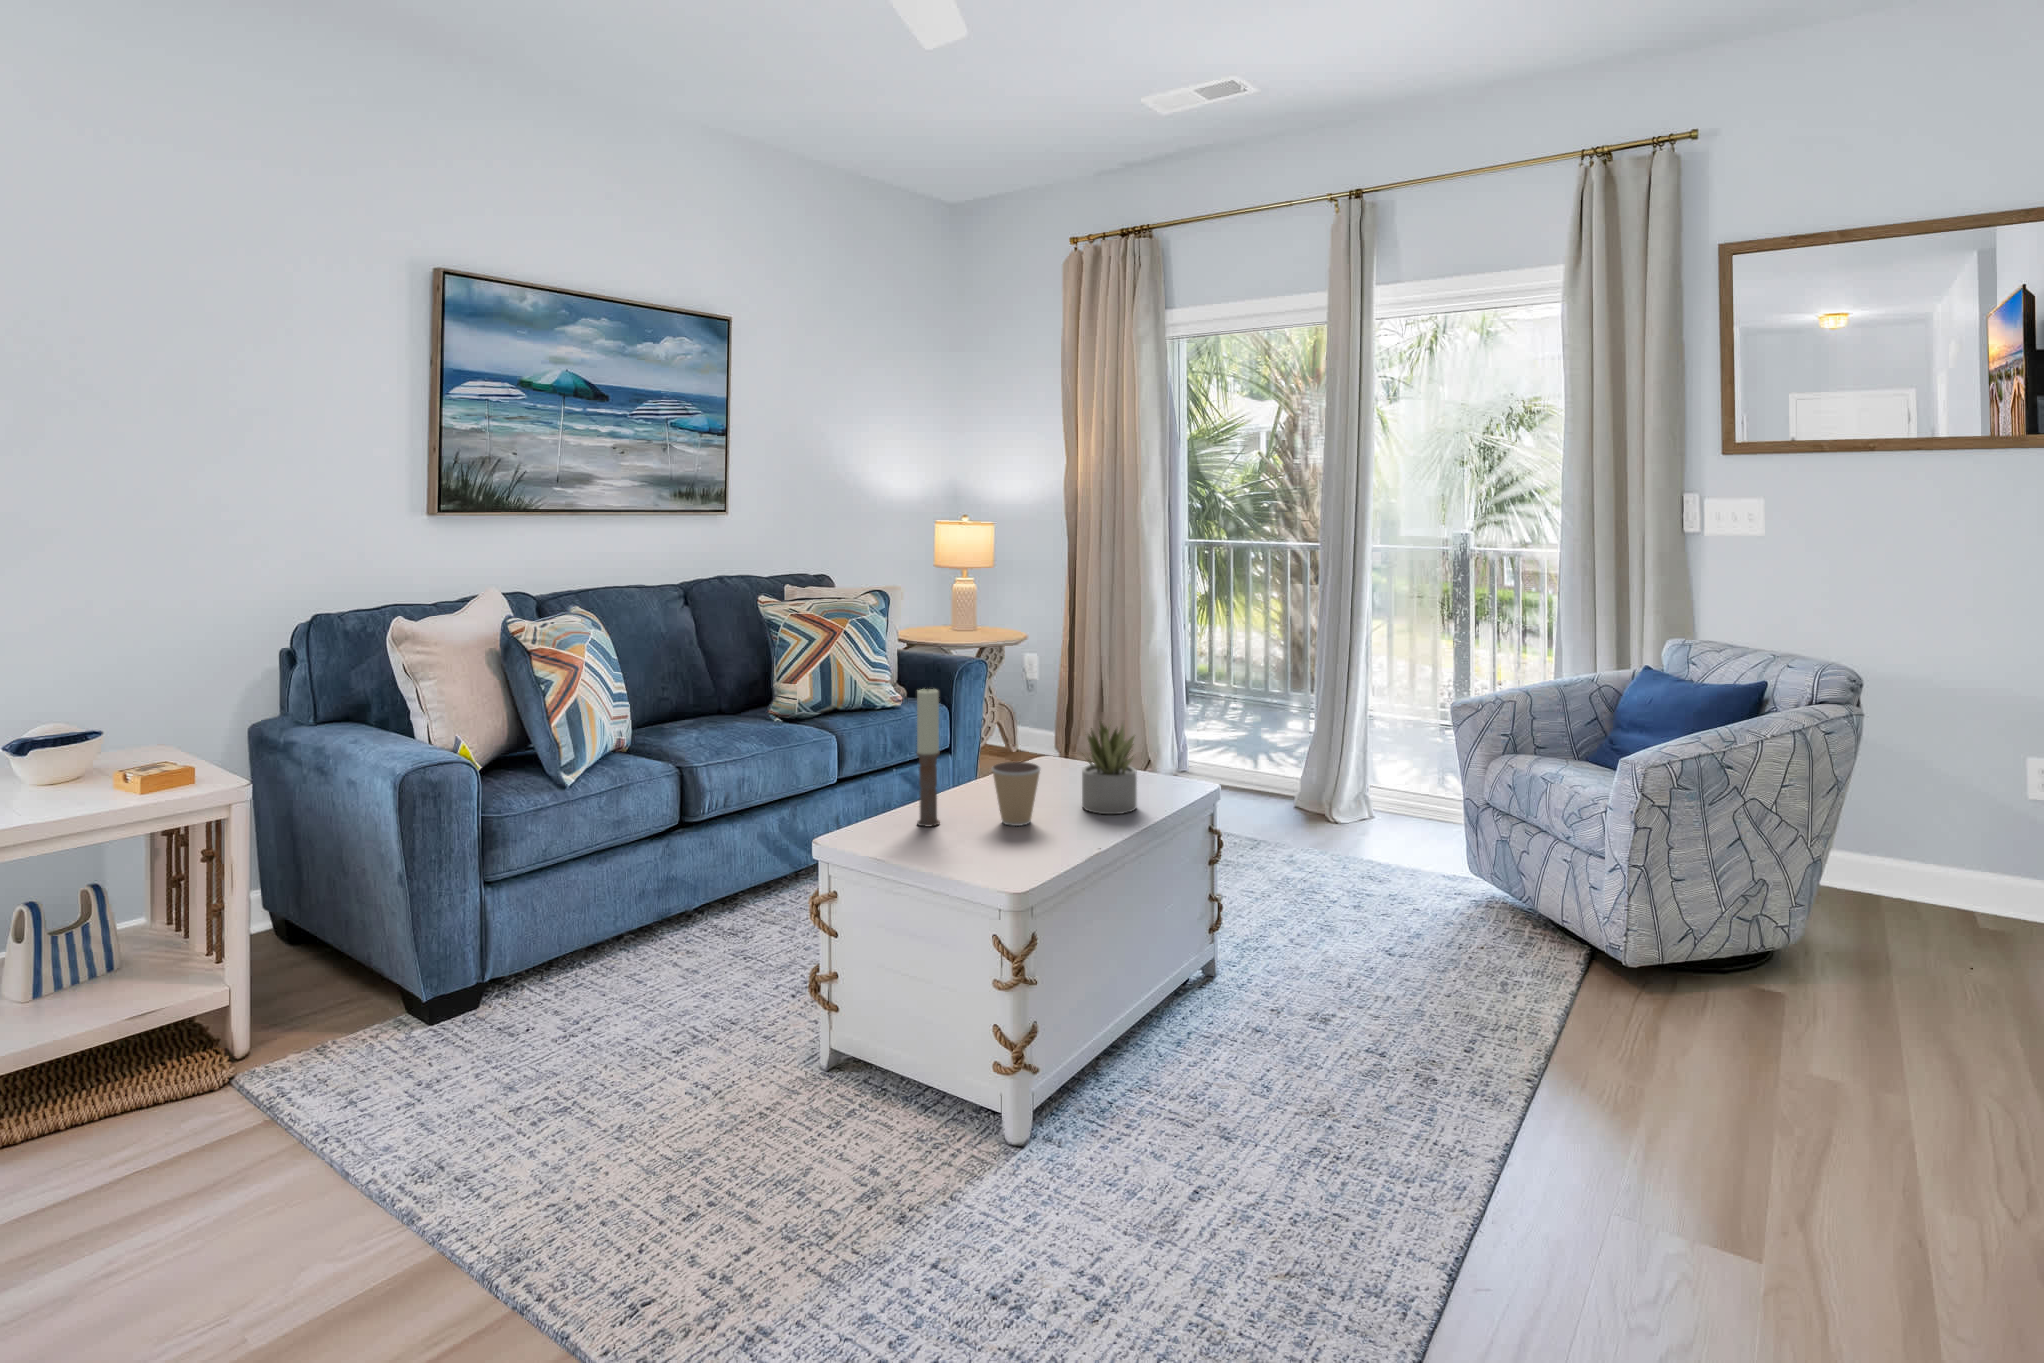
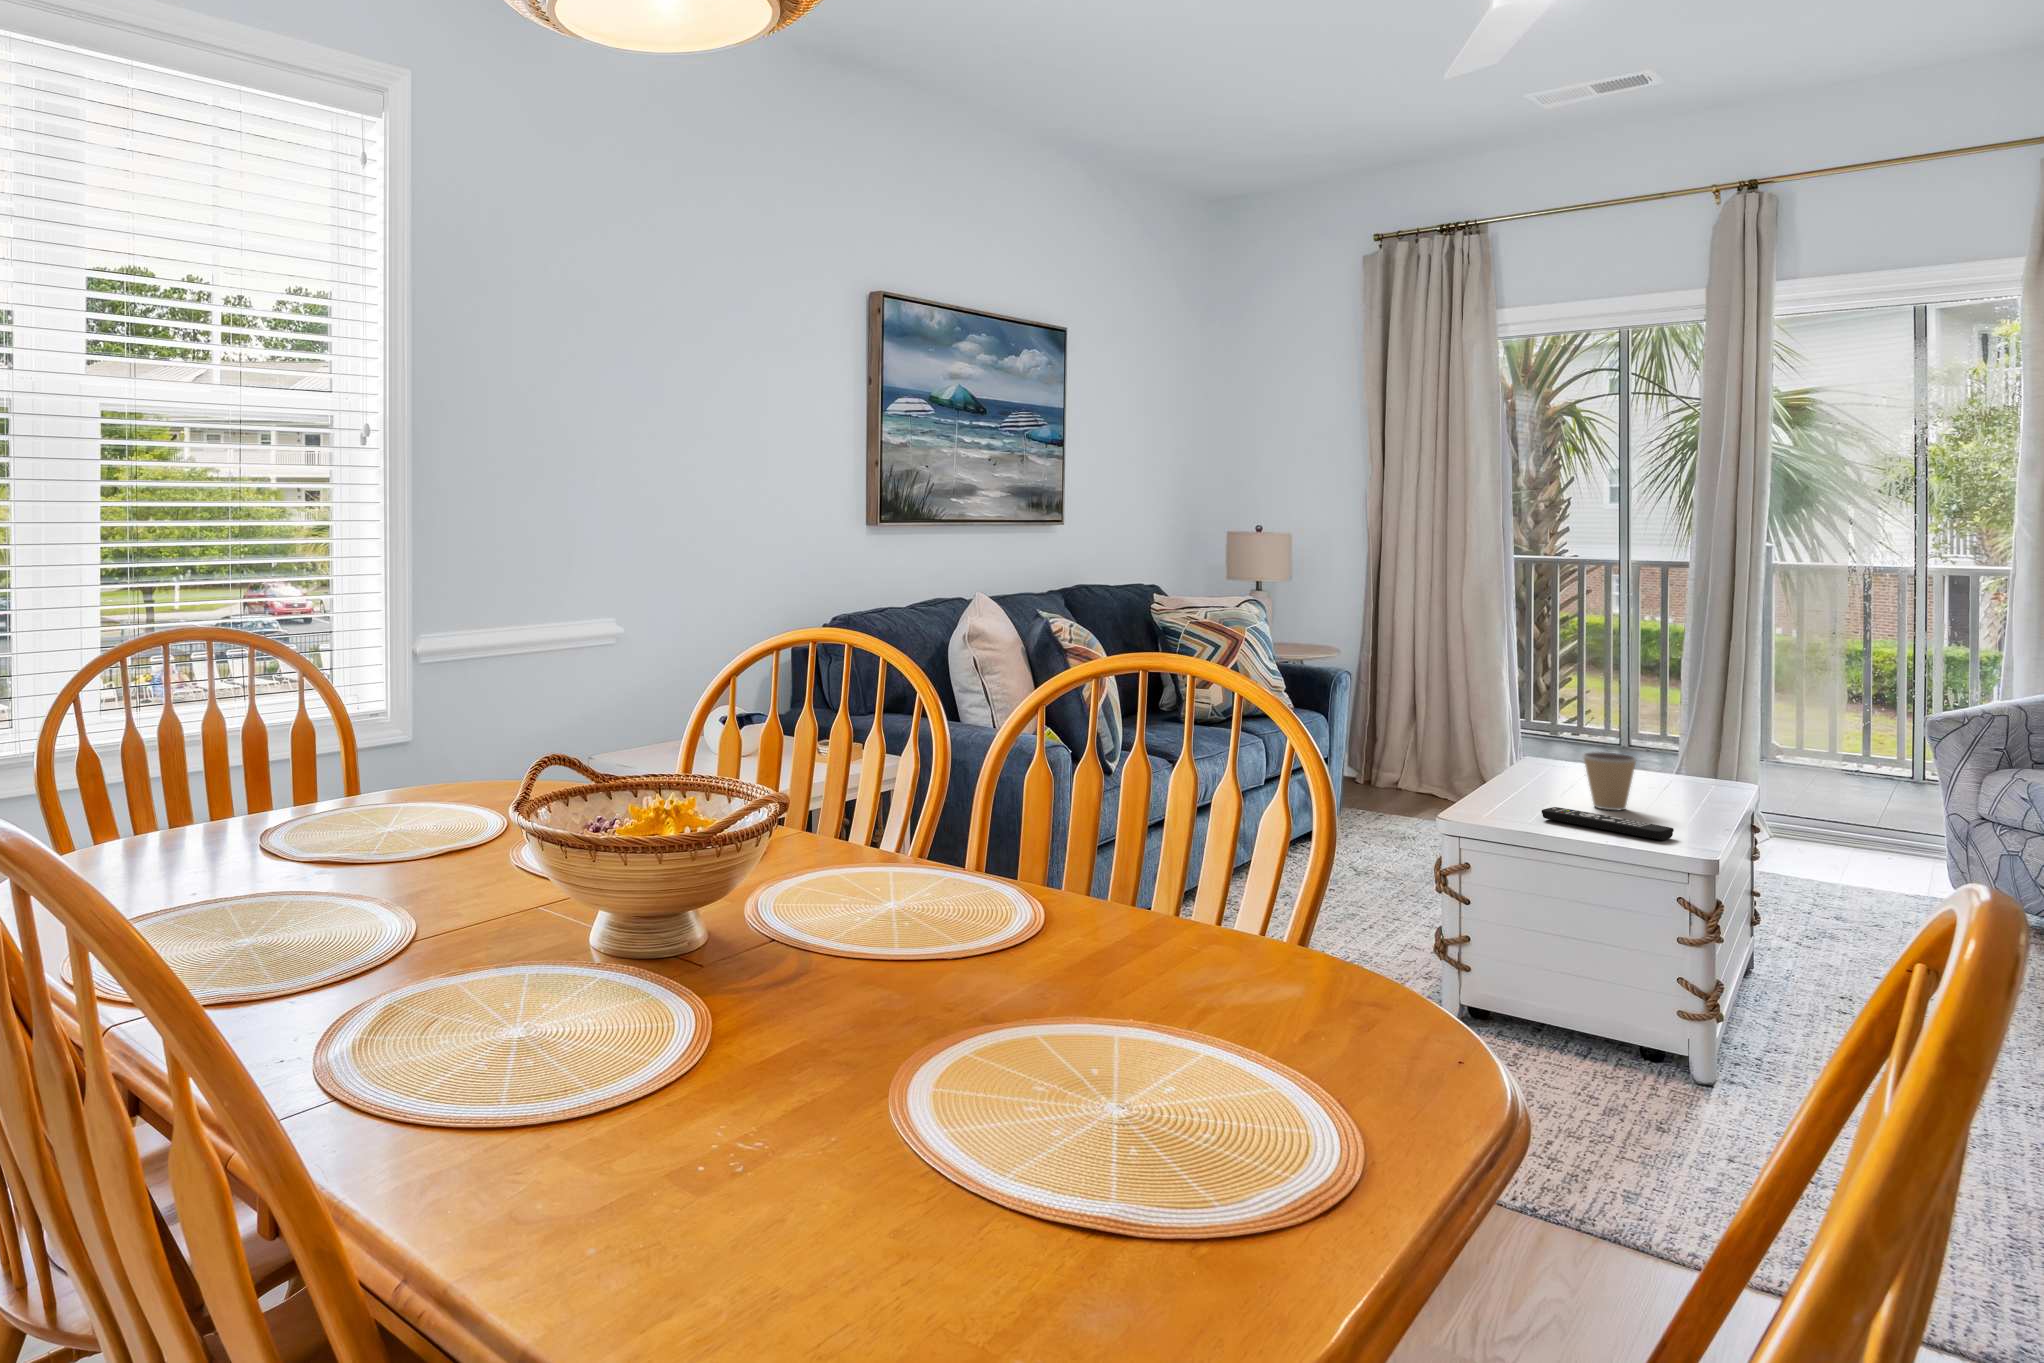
candle: present [916,689,940,826] -> none [1511,679,1536,809]
succulent plant: present [1082,722,1137,814] -> none [1647,715,1717,804]
remote control: none [915,827,1012,870] -> present [1542,807,1674,840]

